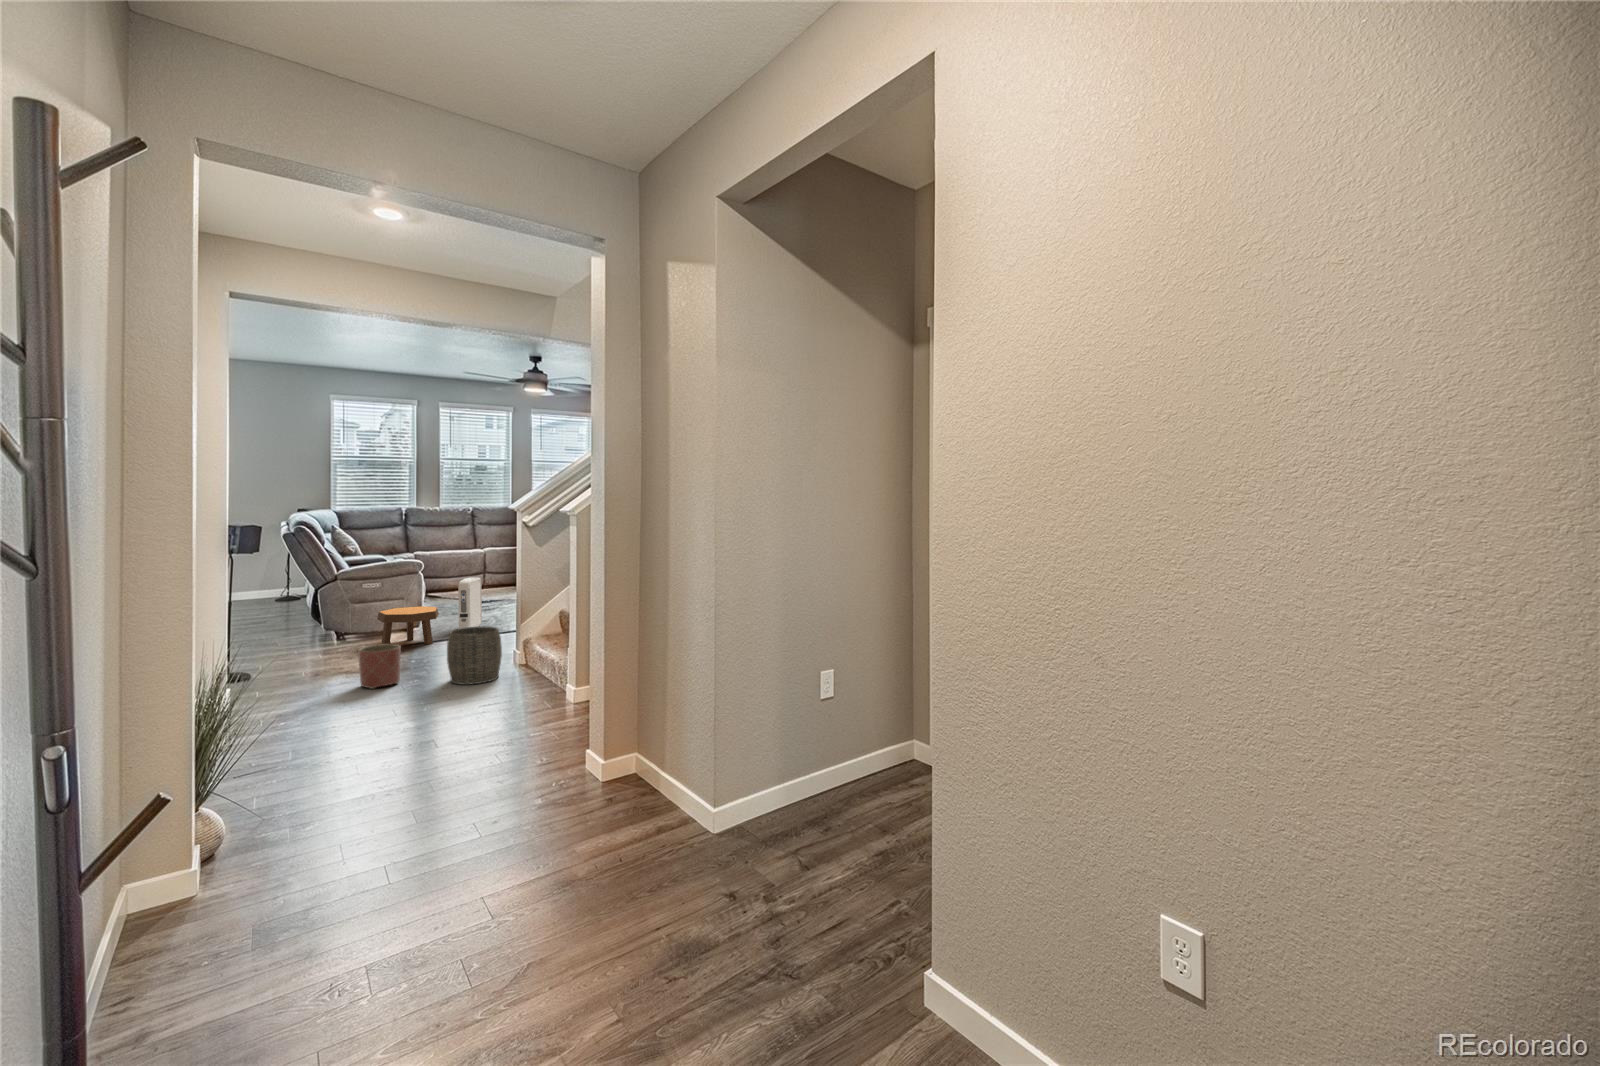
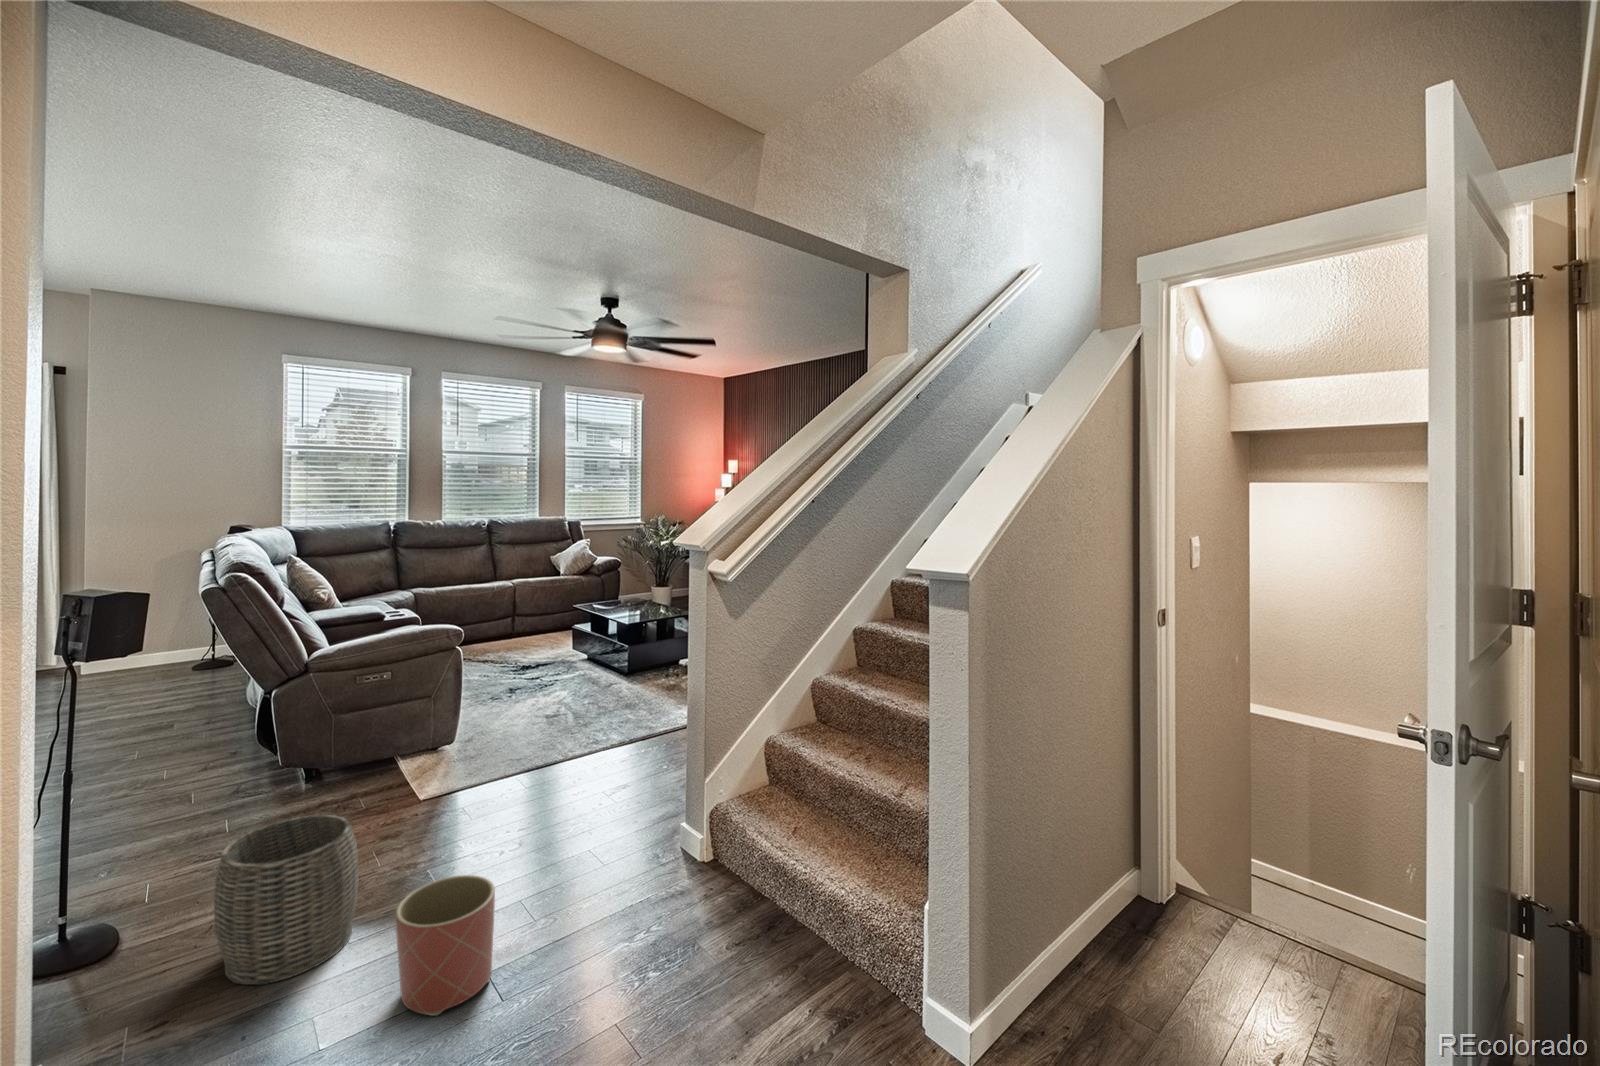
air purifier: present [458,578,482,628] -> none [529,651,558,748]
footstool: present [377,606,439,644] -> none [392,714,505,811]
woven basket: present [447,626,502,685] -> present [214,815,359,985]

